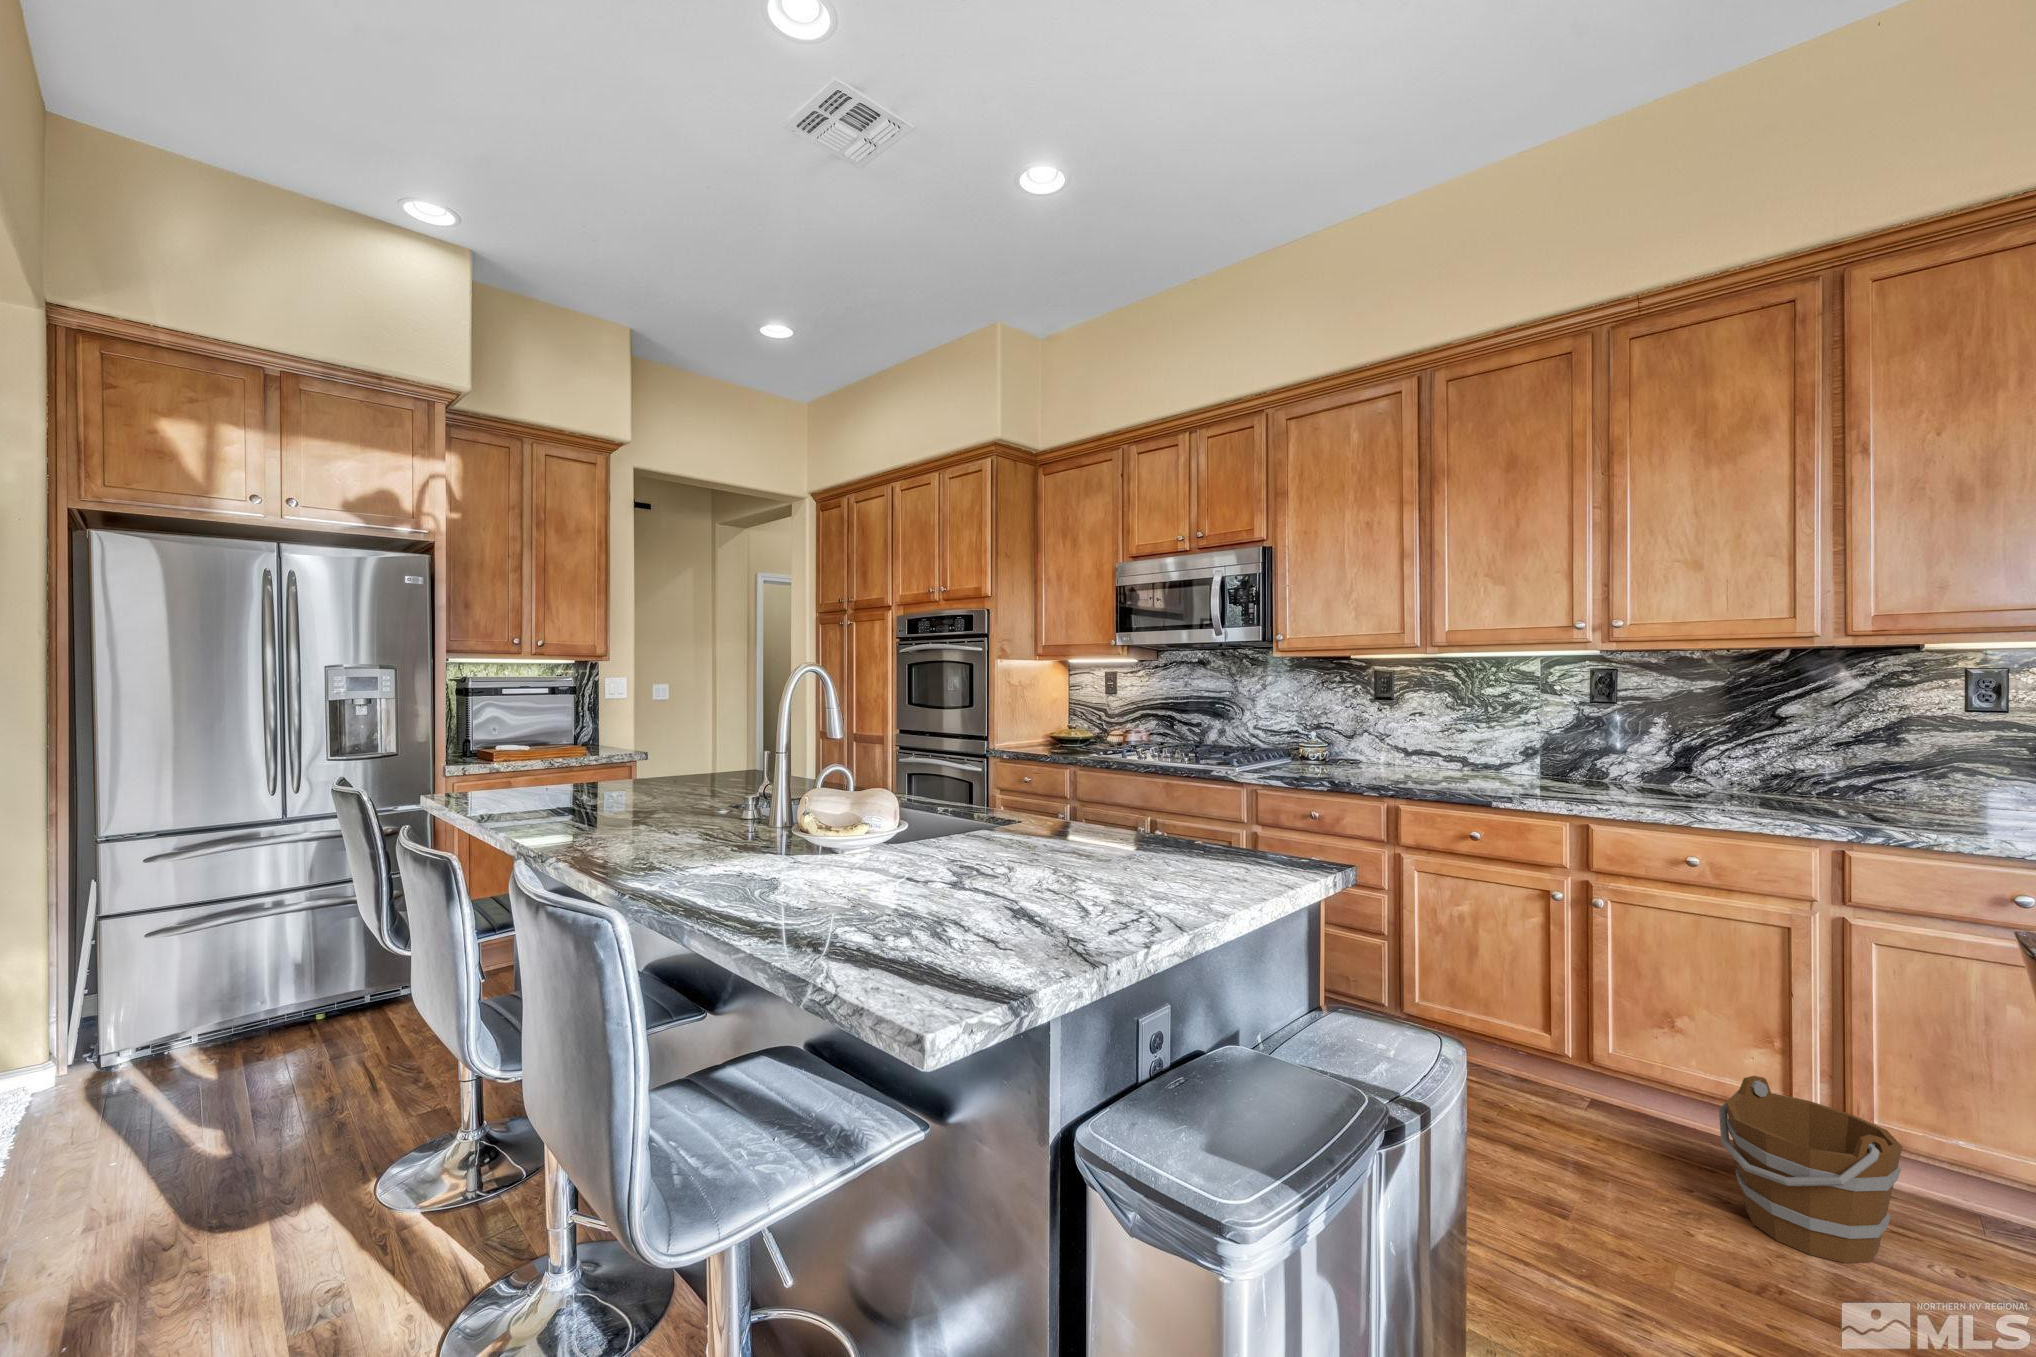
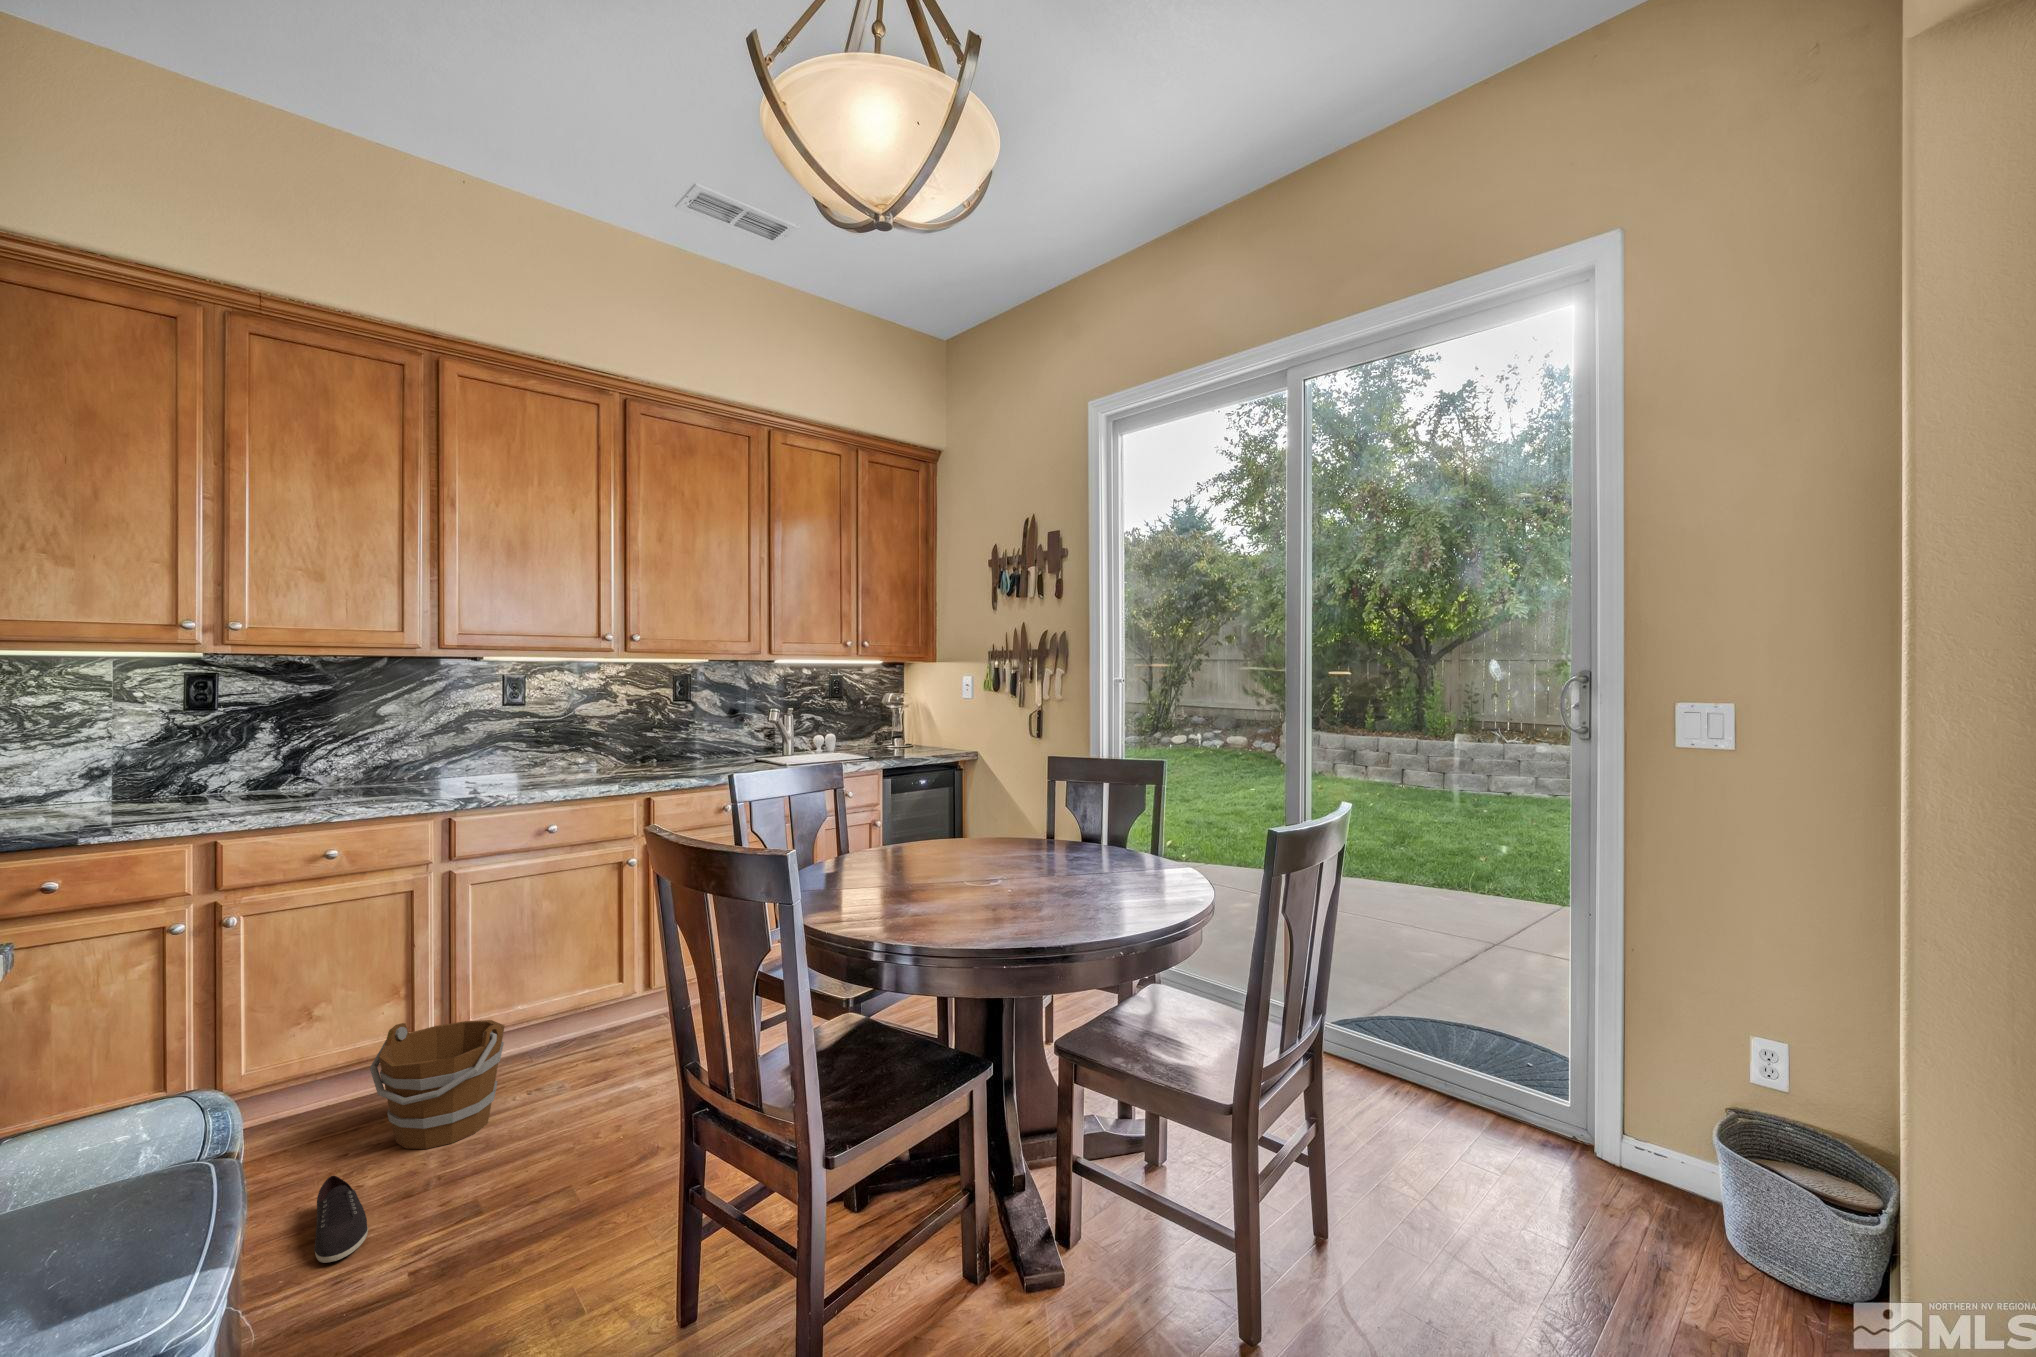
shoe: none [1617,1199,1675,1291] -> present [315,1176,368,1263]

